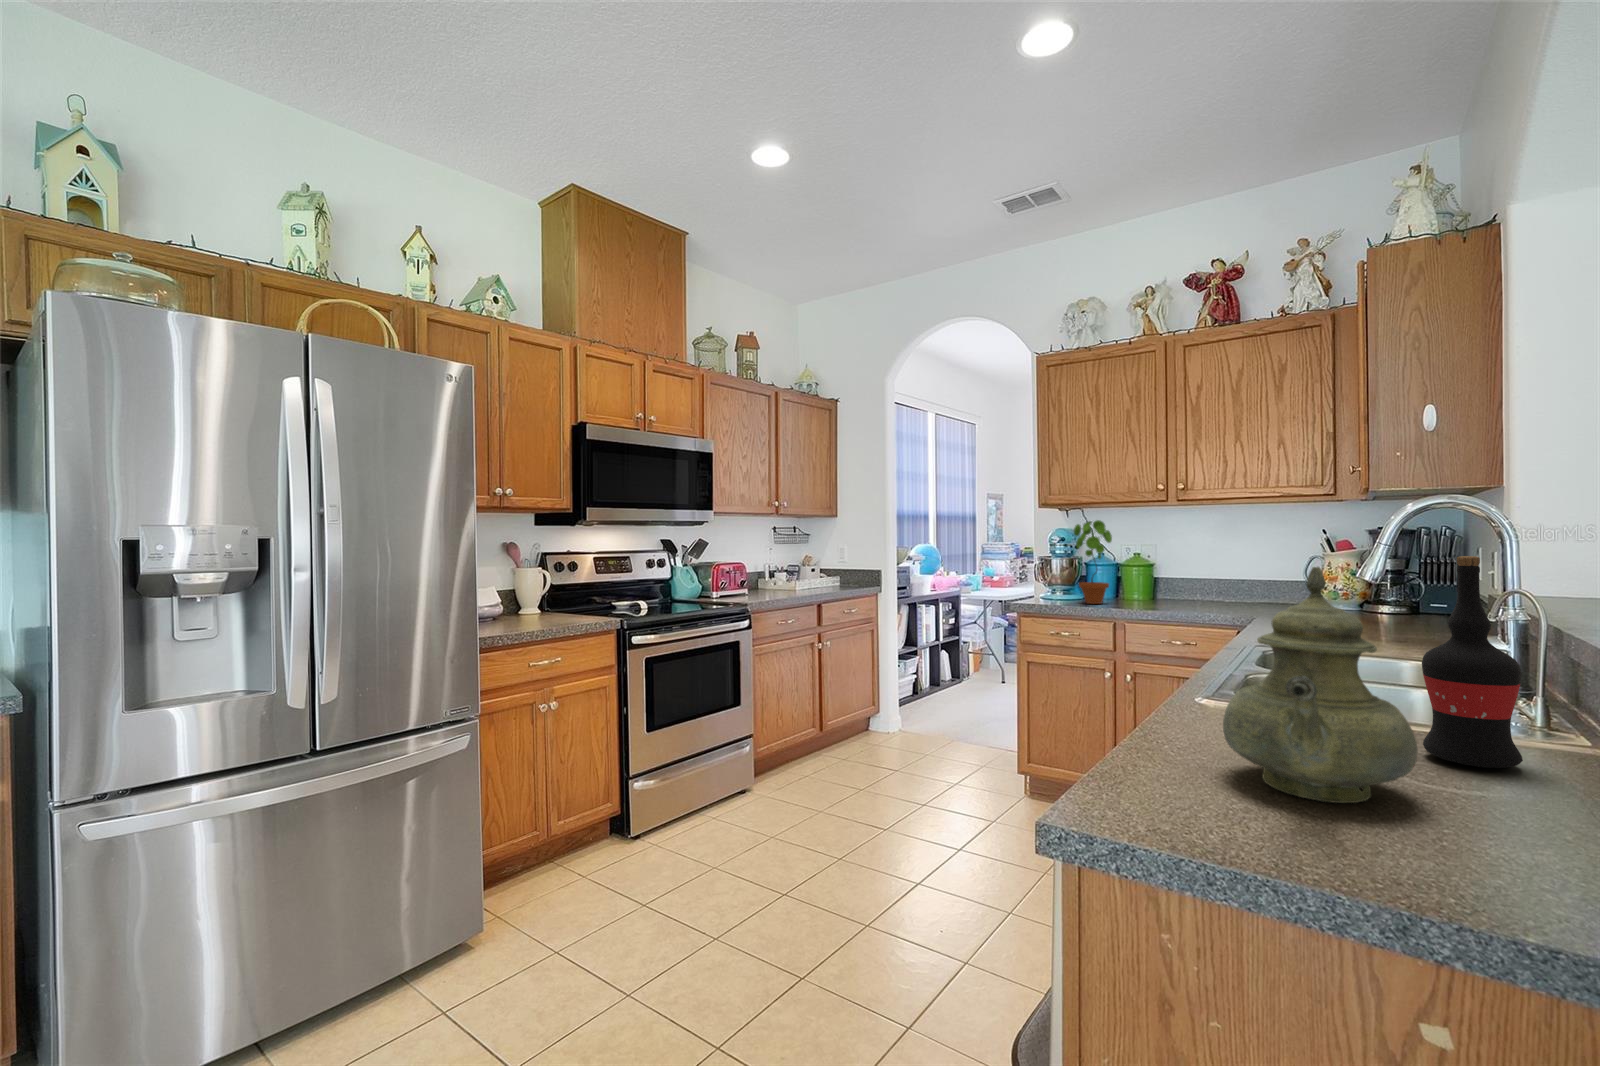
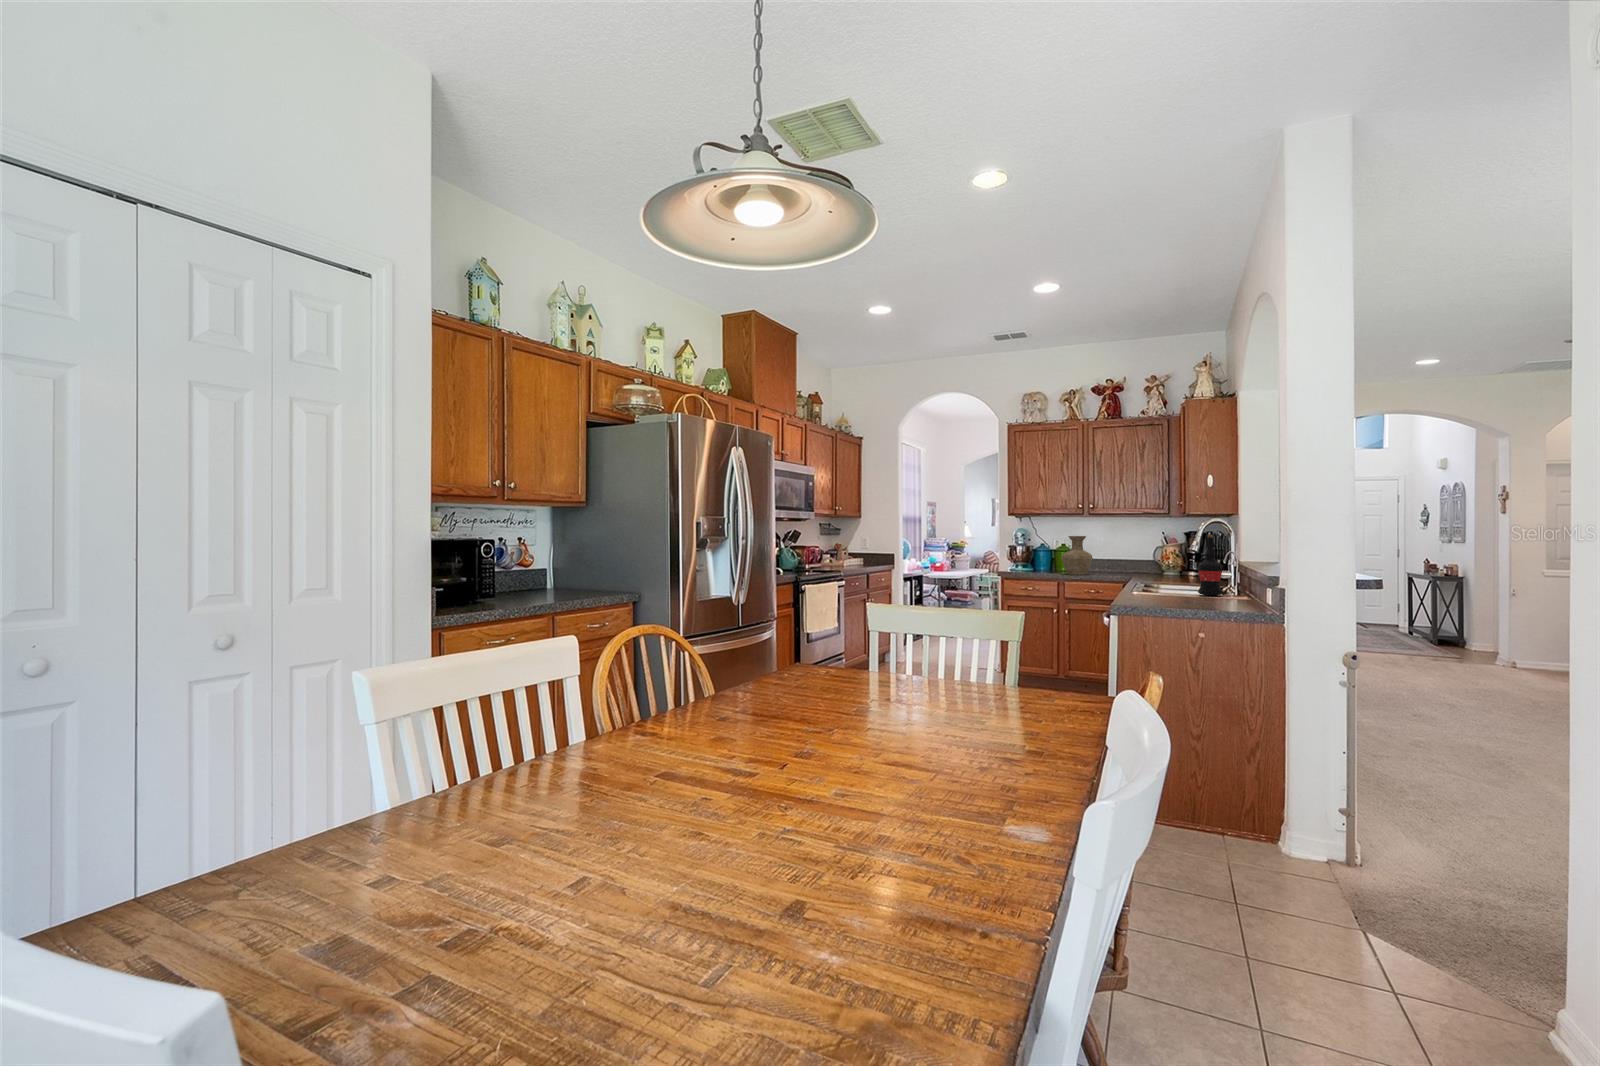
potted plant: present [1074,520,1112,604] -> none [1031,524,1053,573]
vase: none [1122,541,1180,613] -> present [1062,536,1093,575]
teapot: present [1223,567,1418,803] -> none [1146,536,1195,599]

